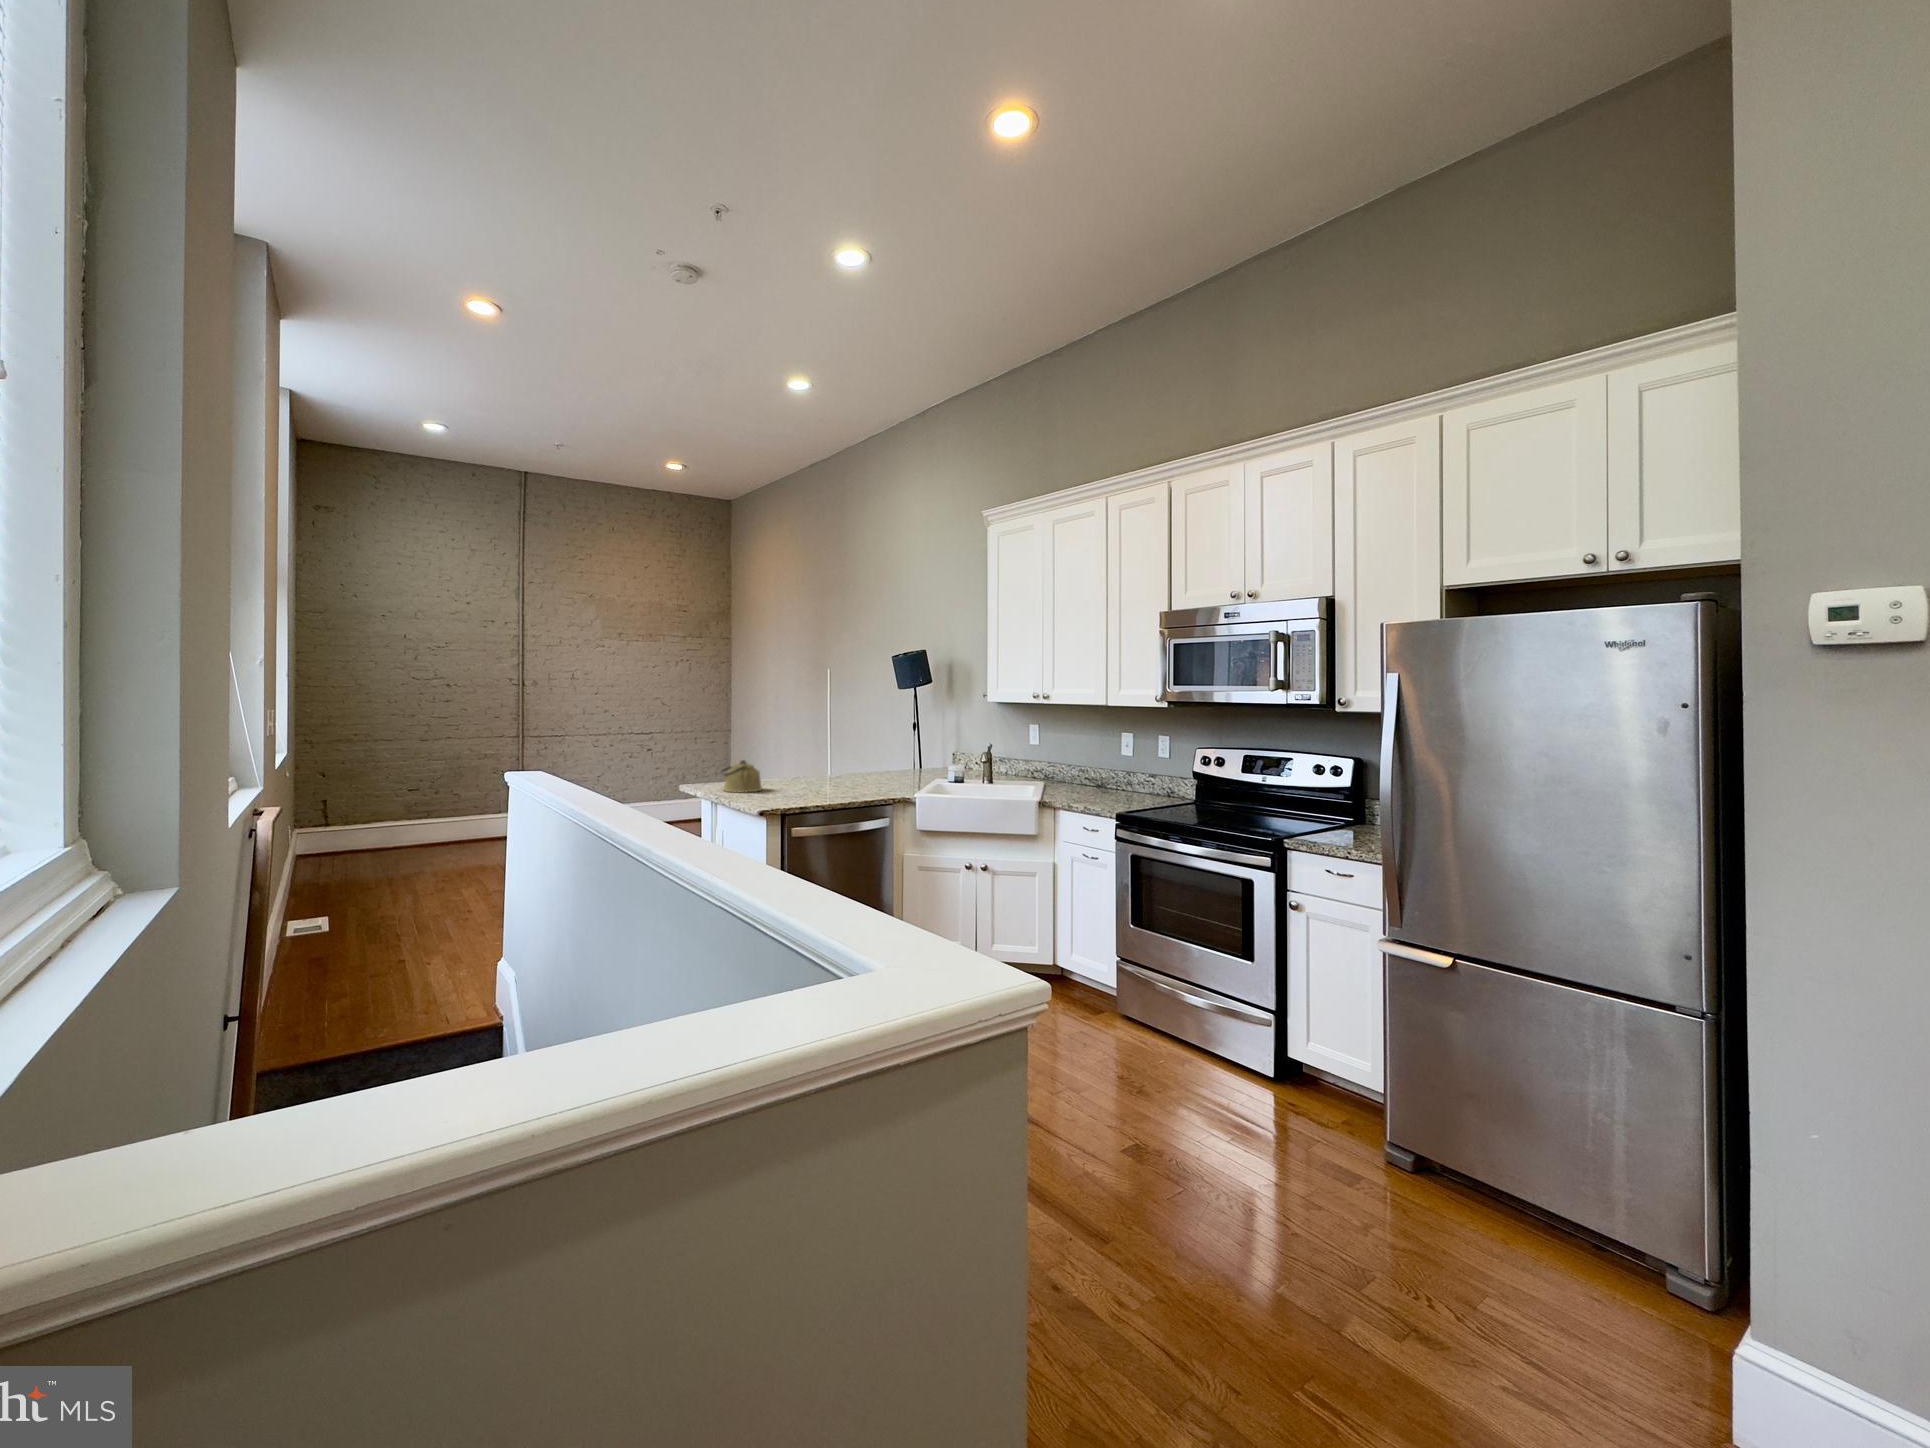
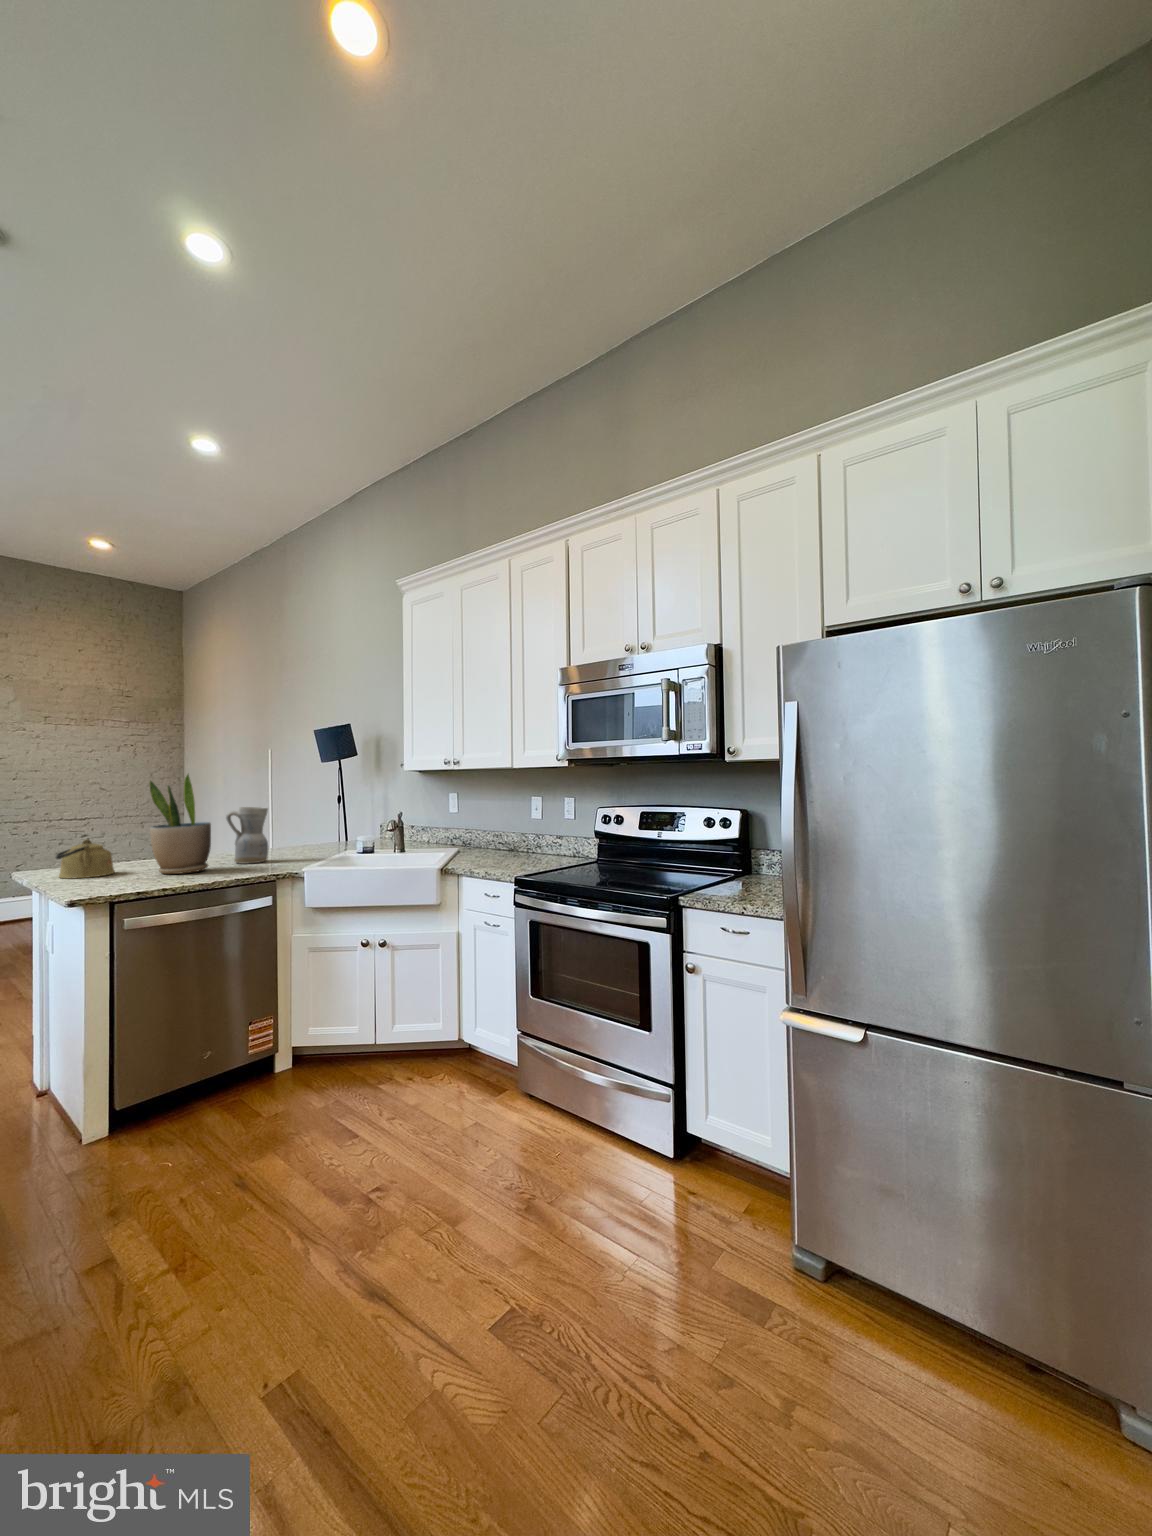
potted plant: none [792,706,838,793] -> present [149,775,211,874]
ceramic pitcher: none [842,735,877,787] -> present [226,807,268,864]

